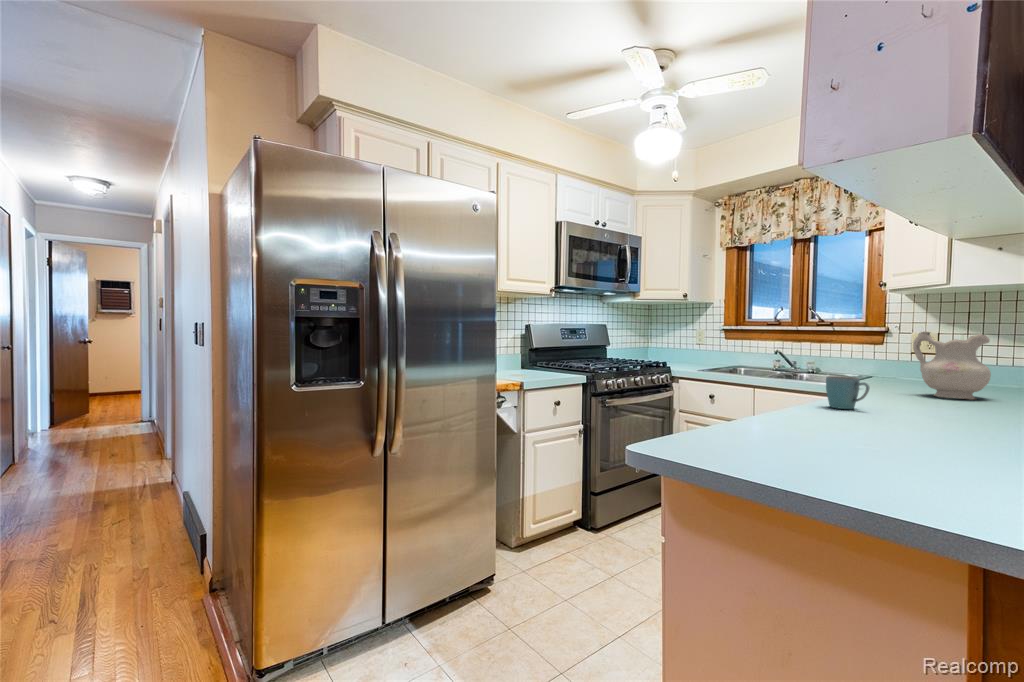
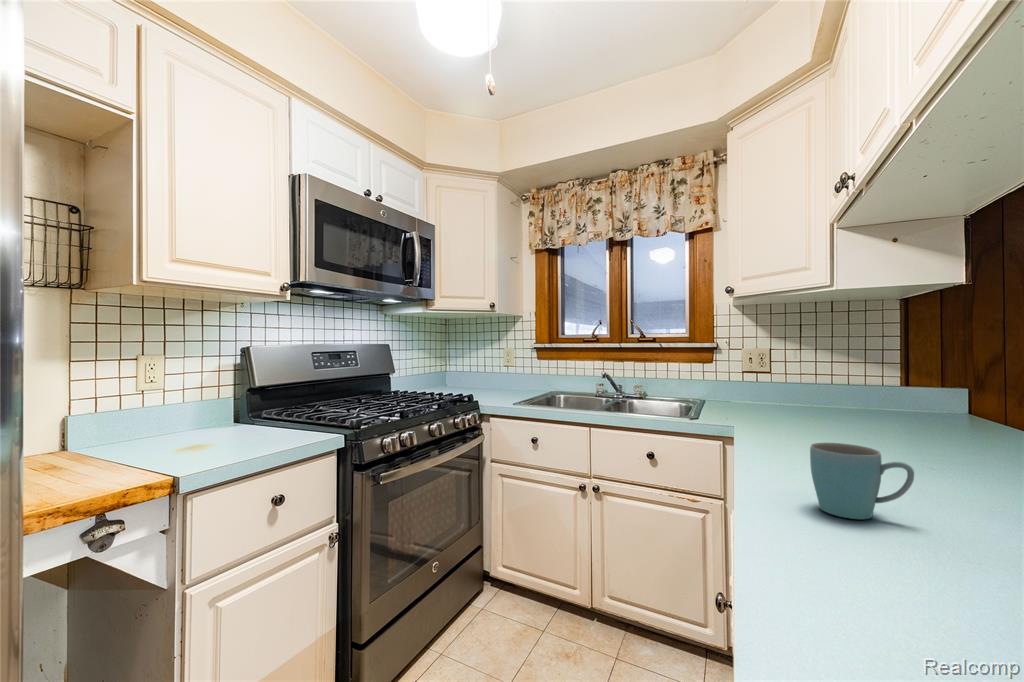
ceramic pitcher: present [913,332,991,400] -> none [825,349,932,449]

